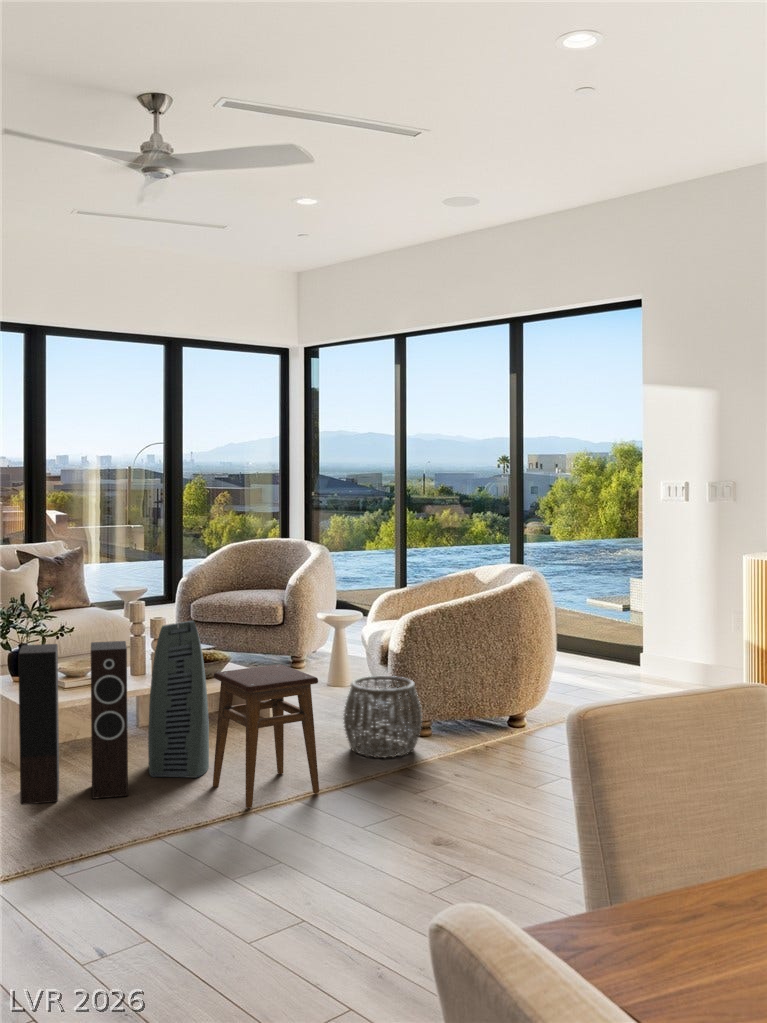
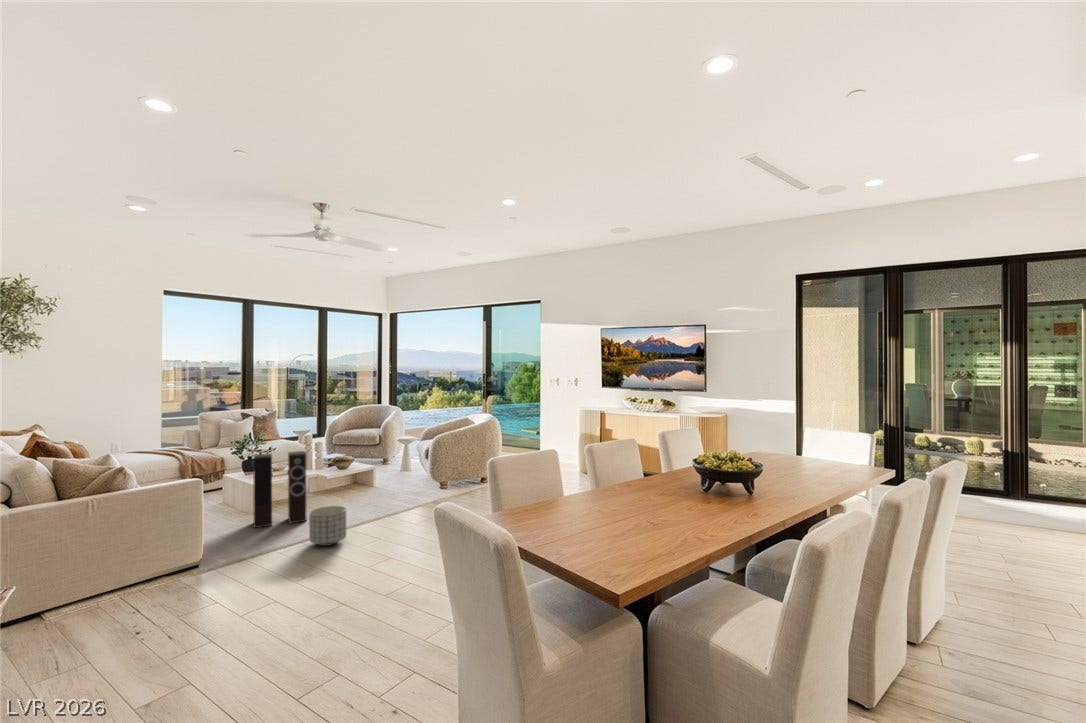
air purifier: present [148,621,209,778] -> none [316,441,345,513]
stool: present [213,664,319,808] -> none [347,459,397,522]
woven basket: present [343,676,422,758] -> none [408,463,444,499]
planter: none [129,773,209,865] -> present [309,506,347,546]

